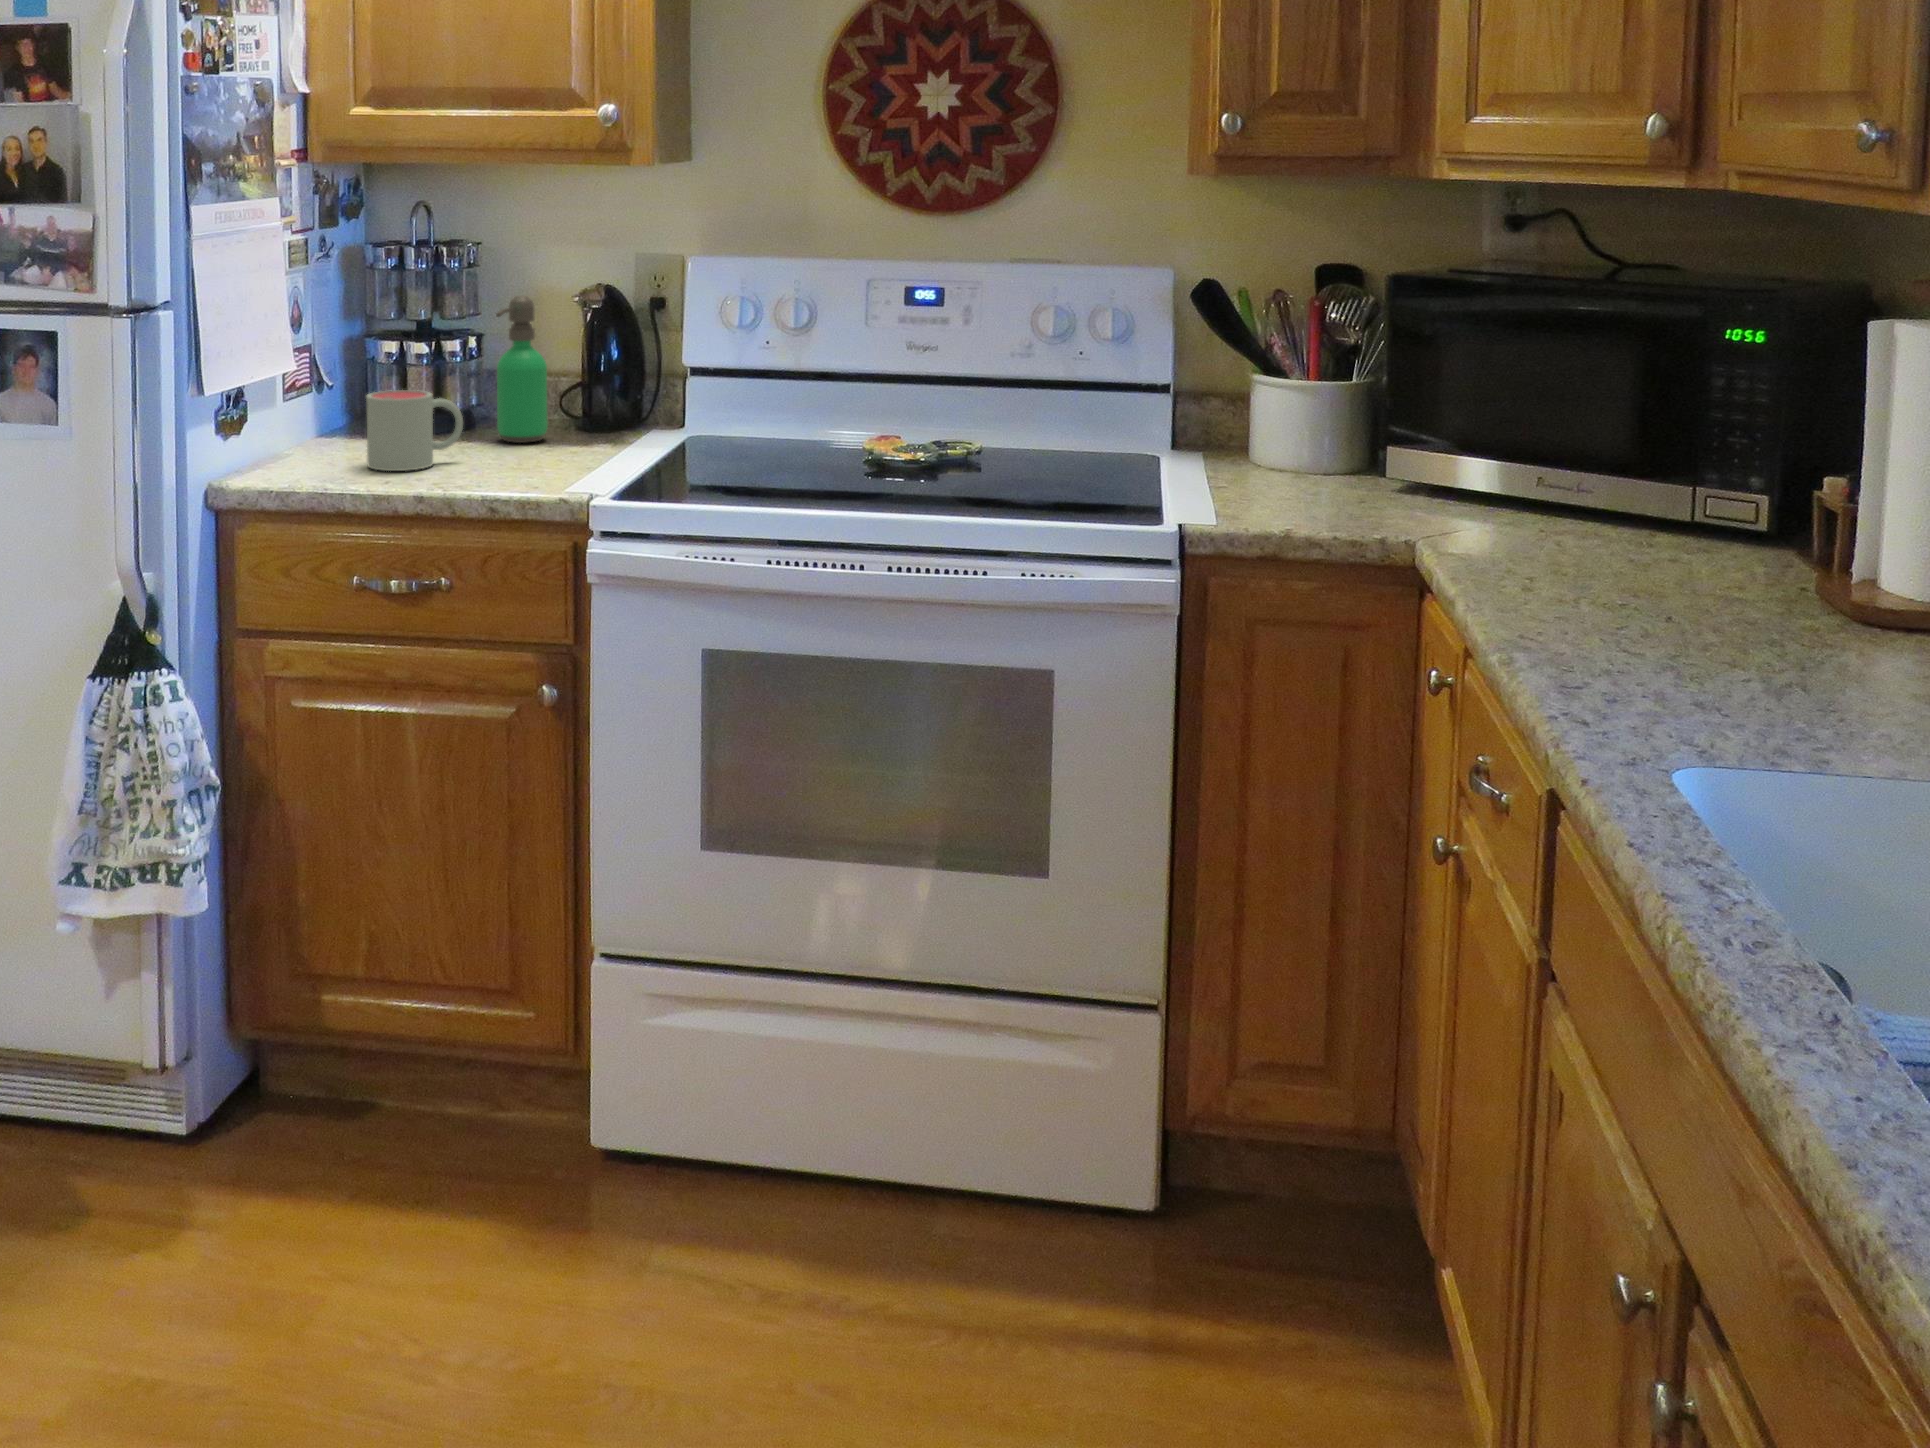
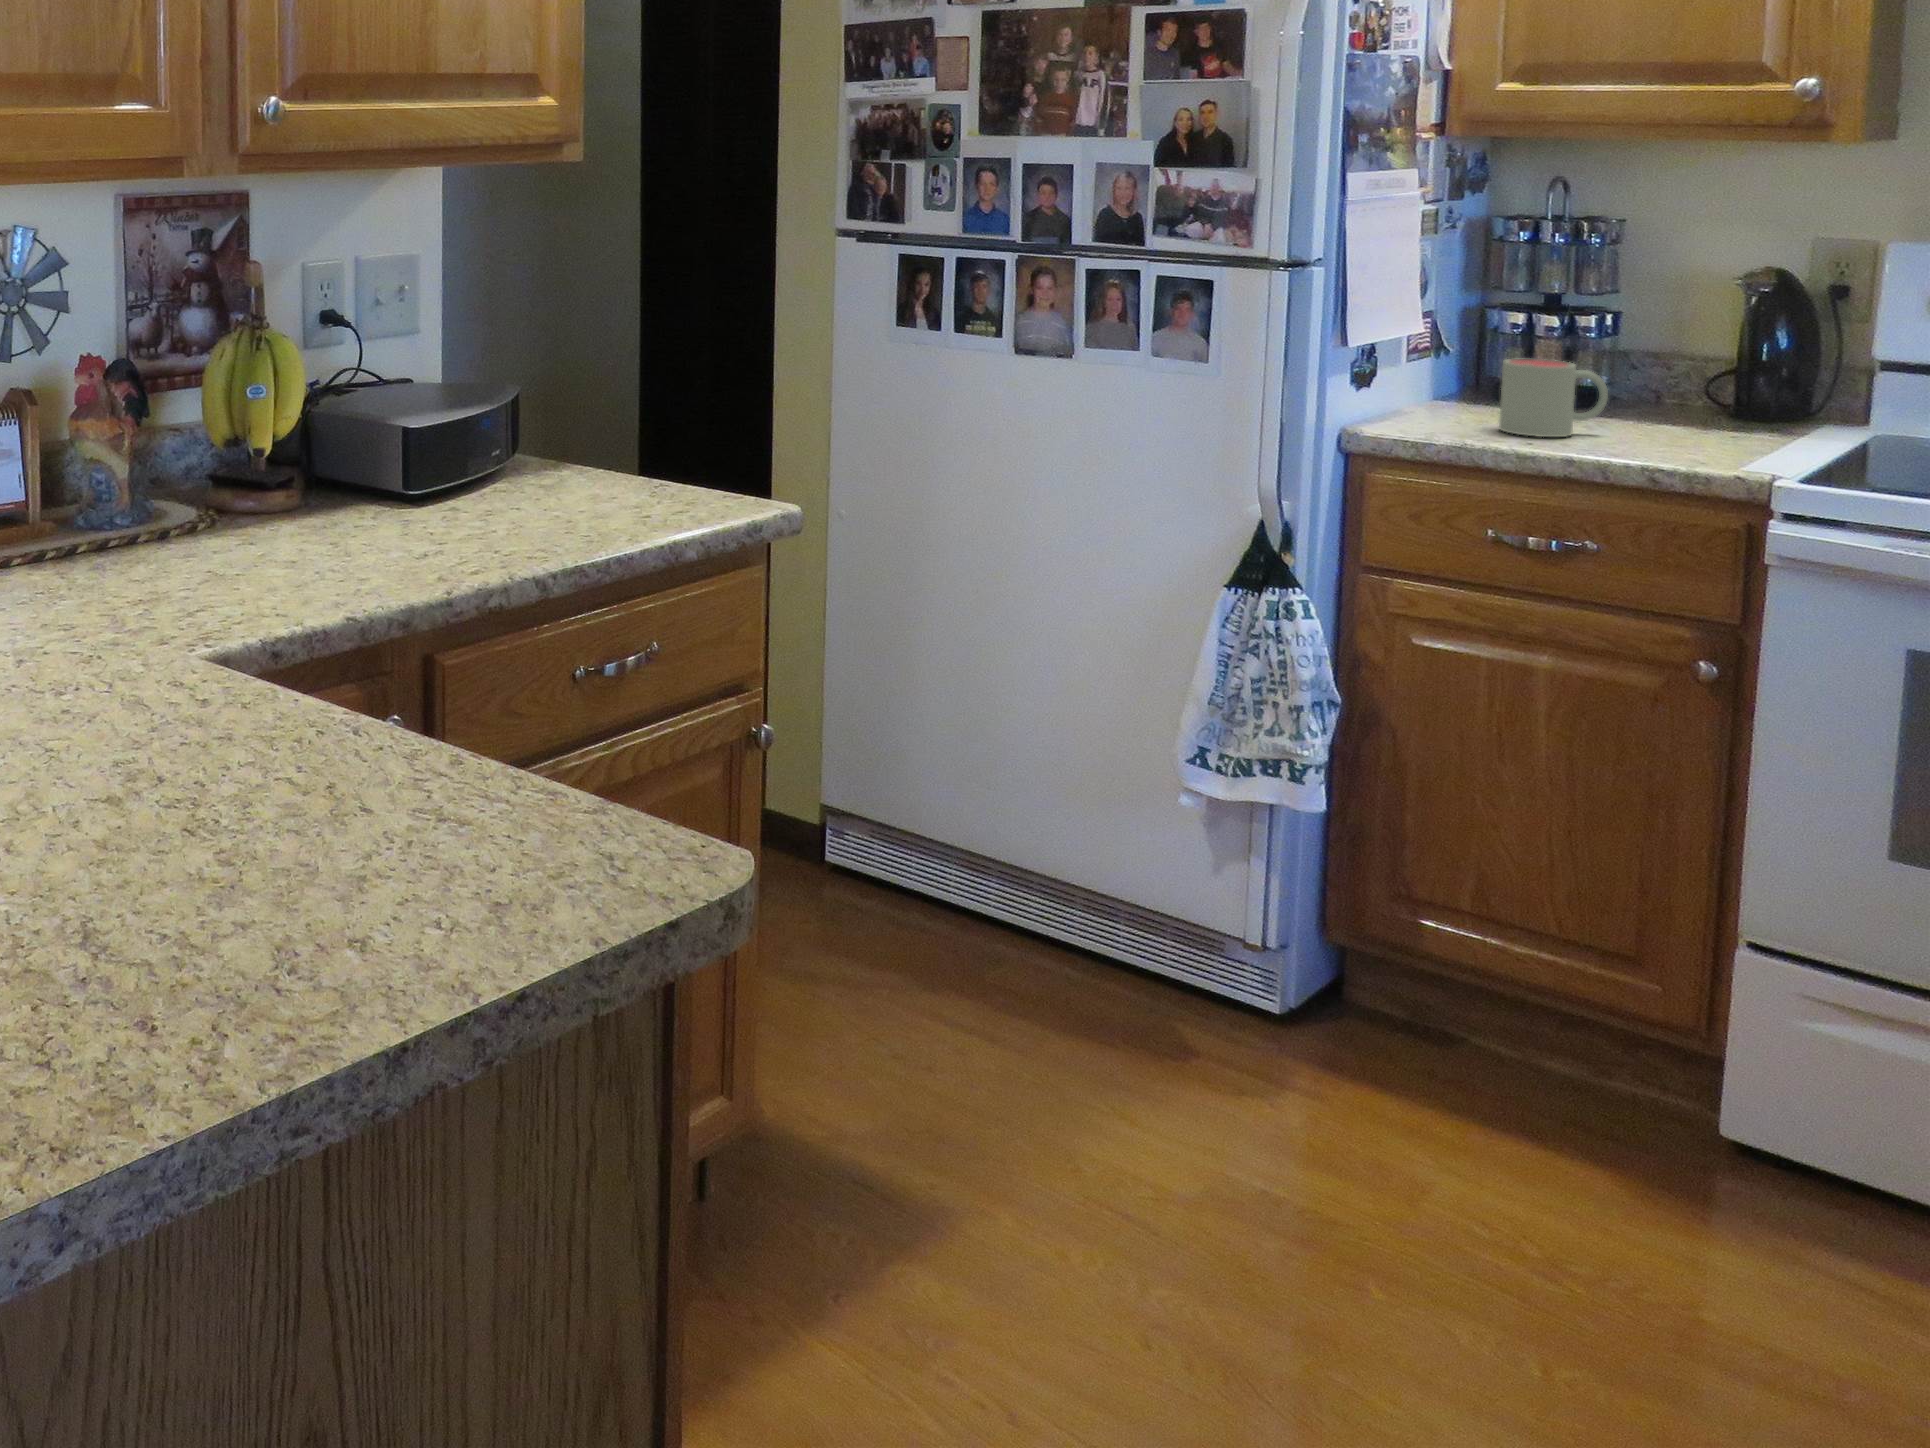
soap dispenser: present [496,296,548,443] -> none [1638,274,1703,425]

